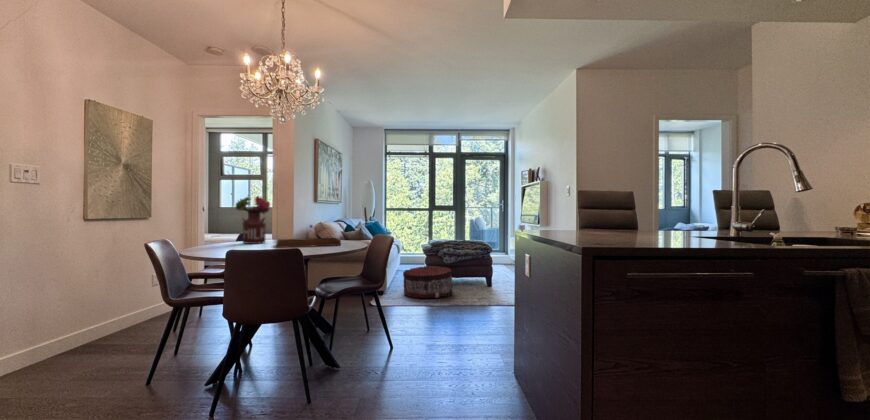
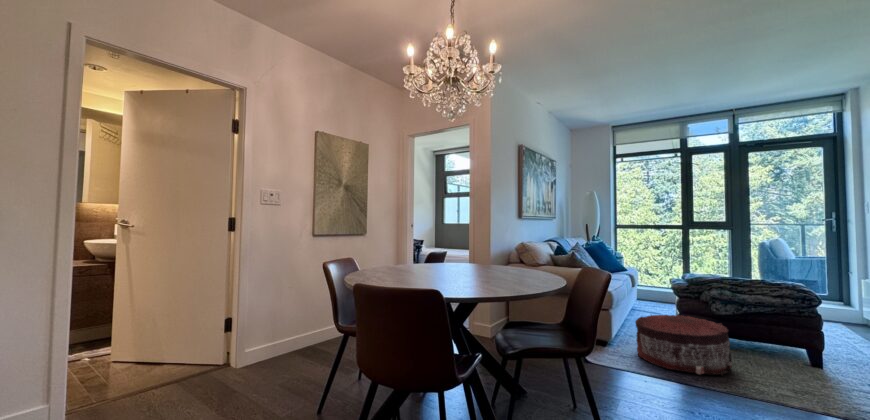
flower arrangement: present [235,196,270,244] -> none [389,209,431,269]
tray: present [277,225,341,248] -> none [413,249,505,284]

